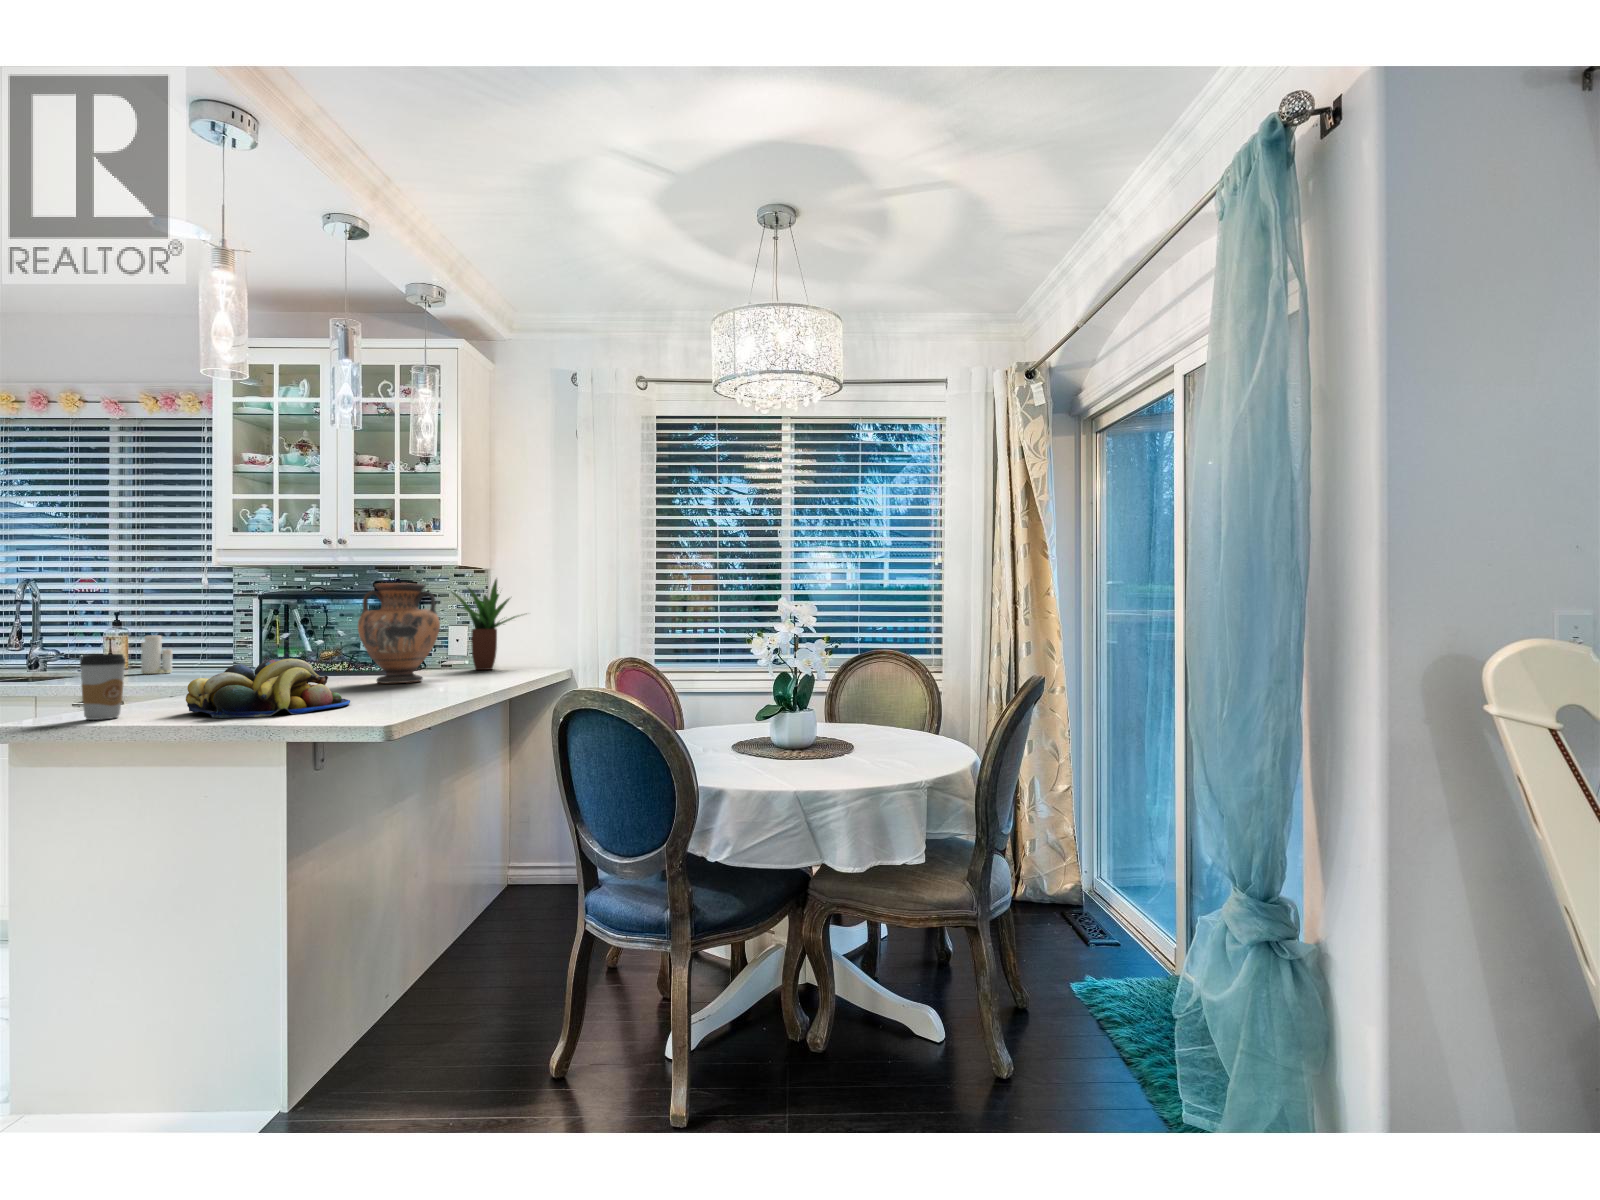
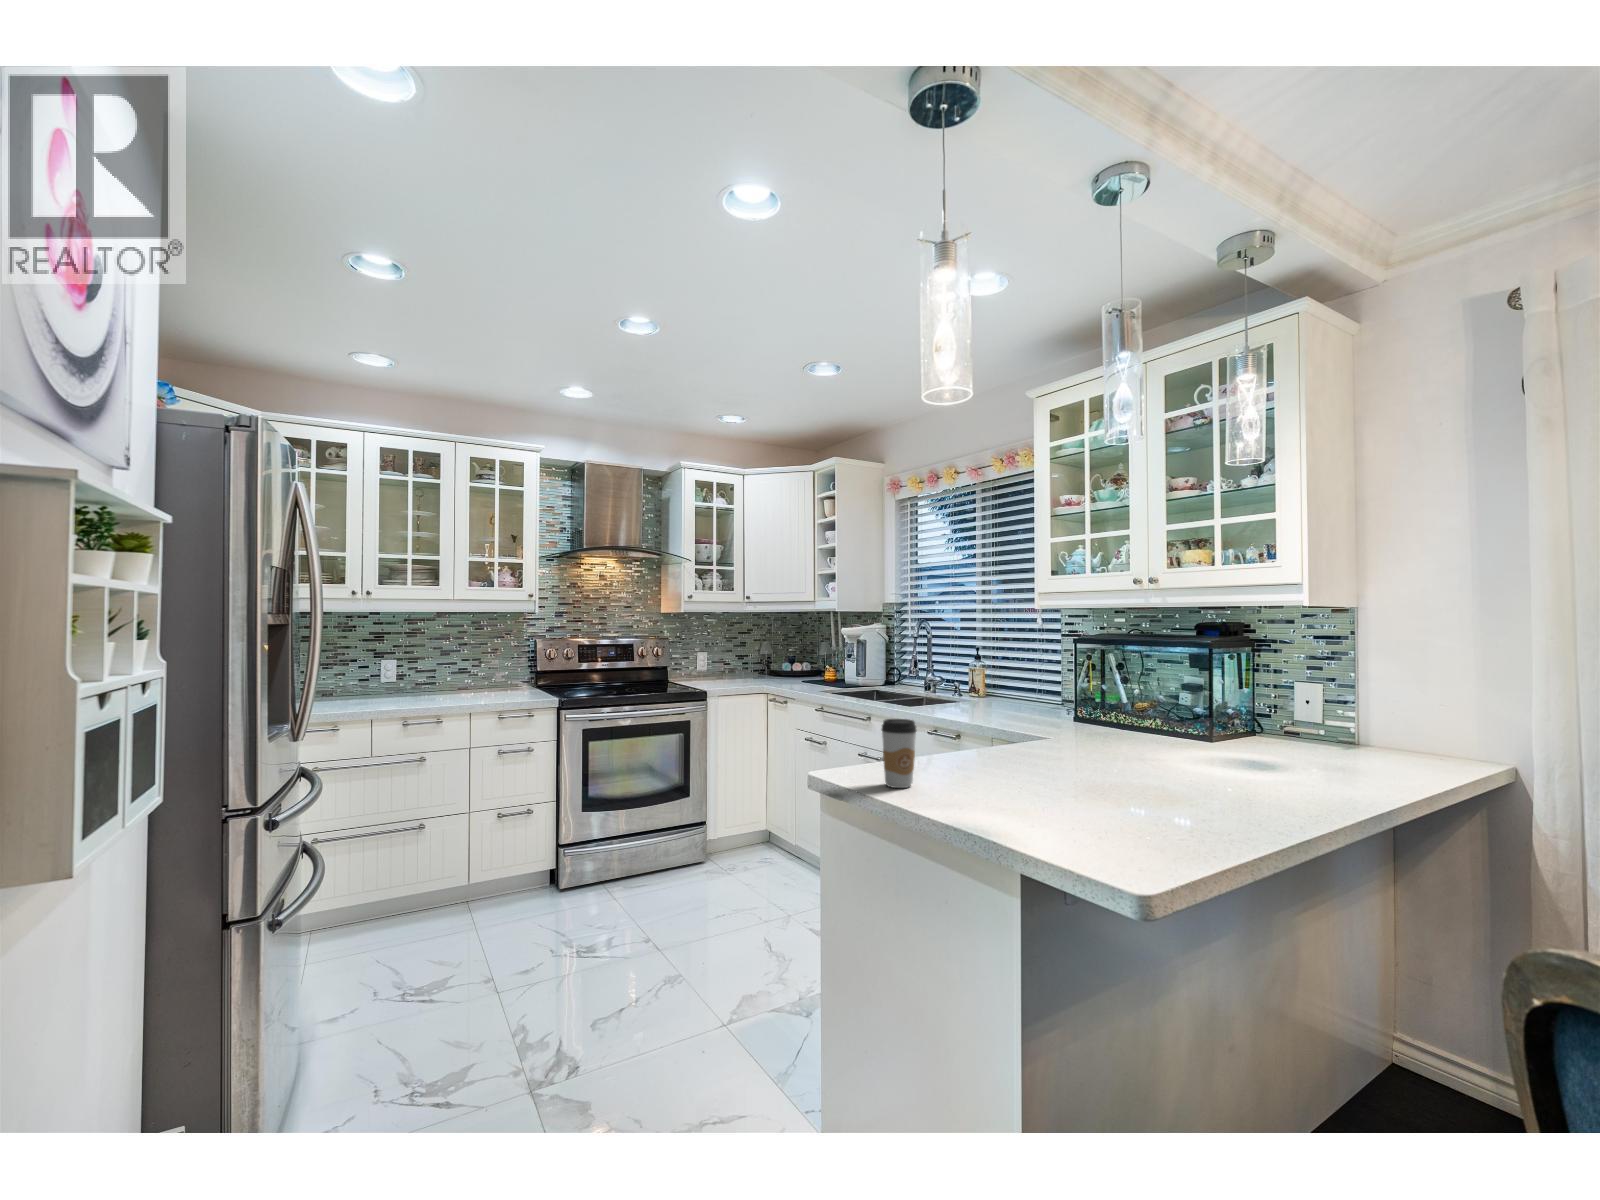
potted plant: present [453,579,519,670] -> none [1292,620,1428,750]
vase: present [358,583,440,683] -> none [1166,636,1276,768]
candle: present [141,635,172,674] -> none [992,666,1013,705]
fruit bowl: present [186,659,350,718] -> none [964,738,1140,827]

